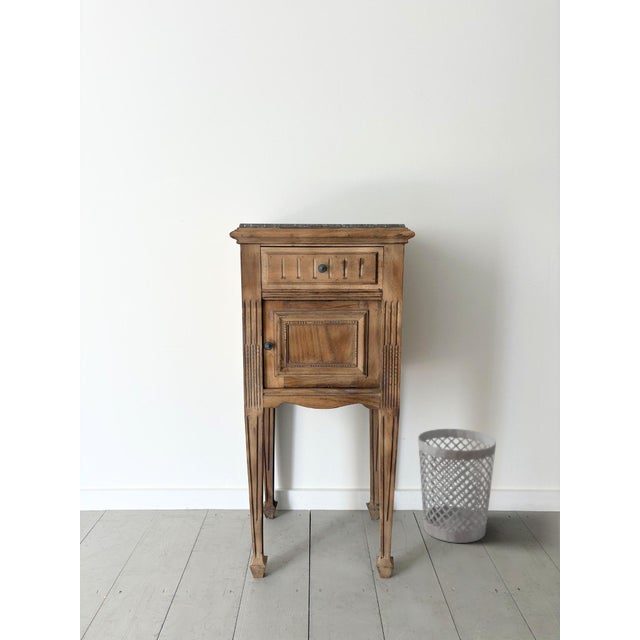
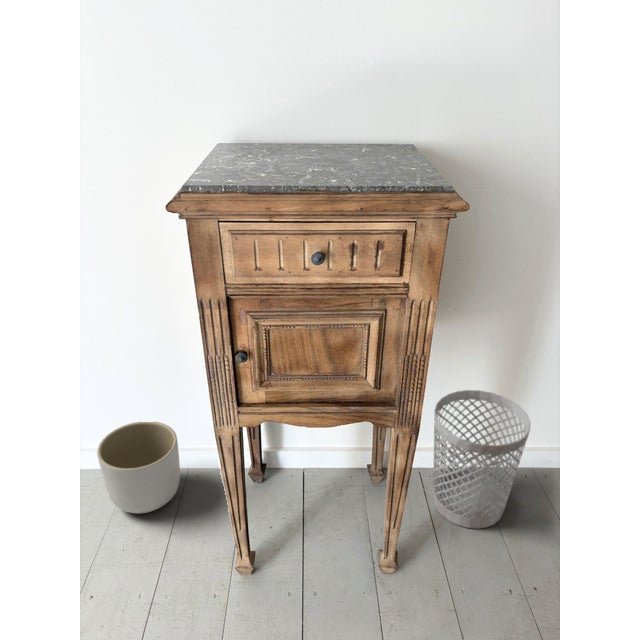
planter: none [139,460,204,534] -> present [97,422,180,513]

